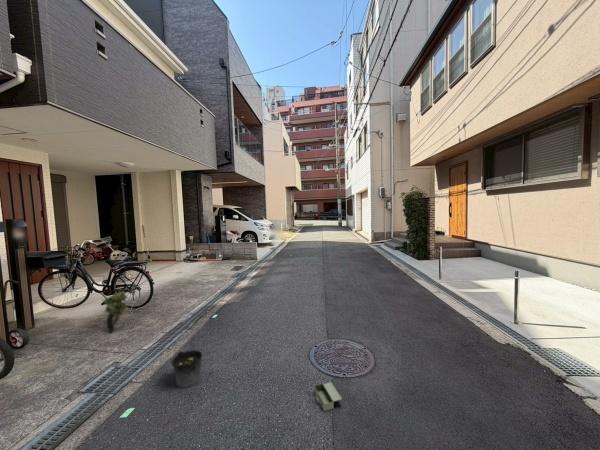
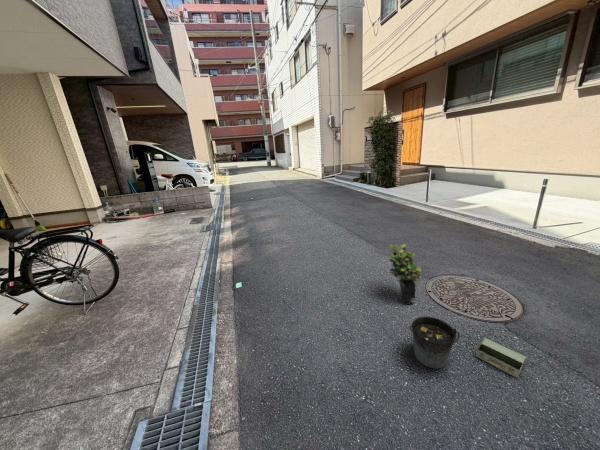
potted plant: present [104,292,127,332] -> present [388,244,422,304]
bucket: present [171,350,202,388] -> present [409,317,460,369]

